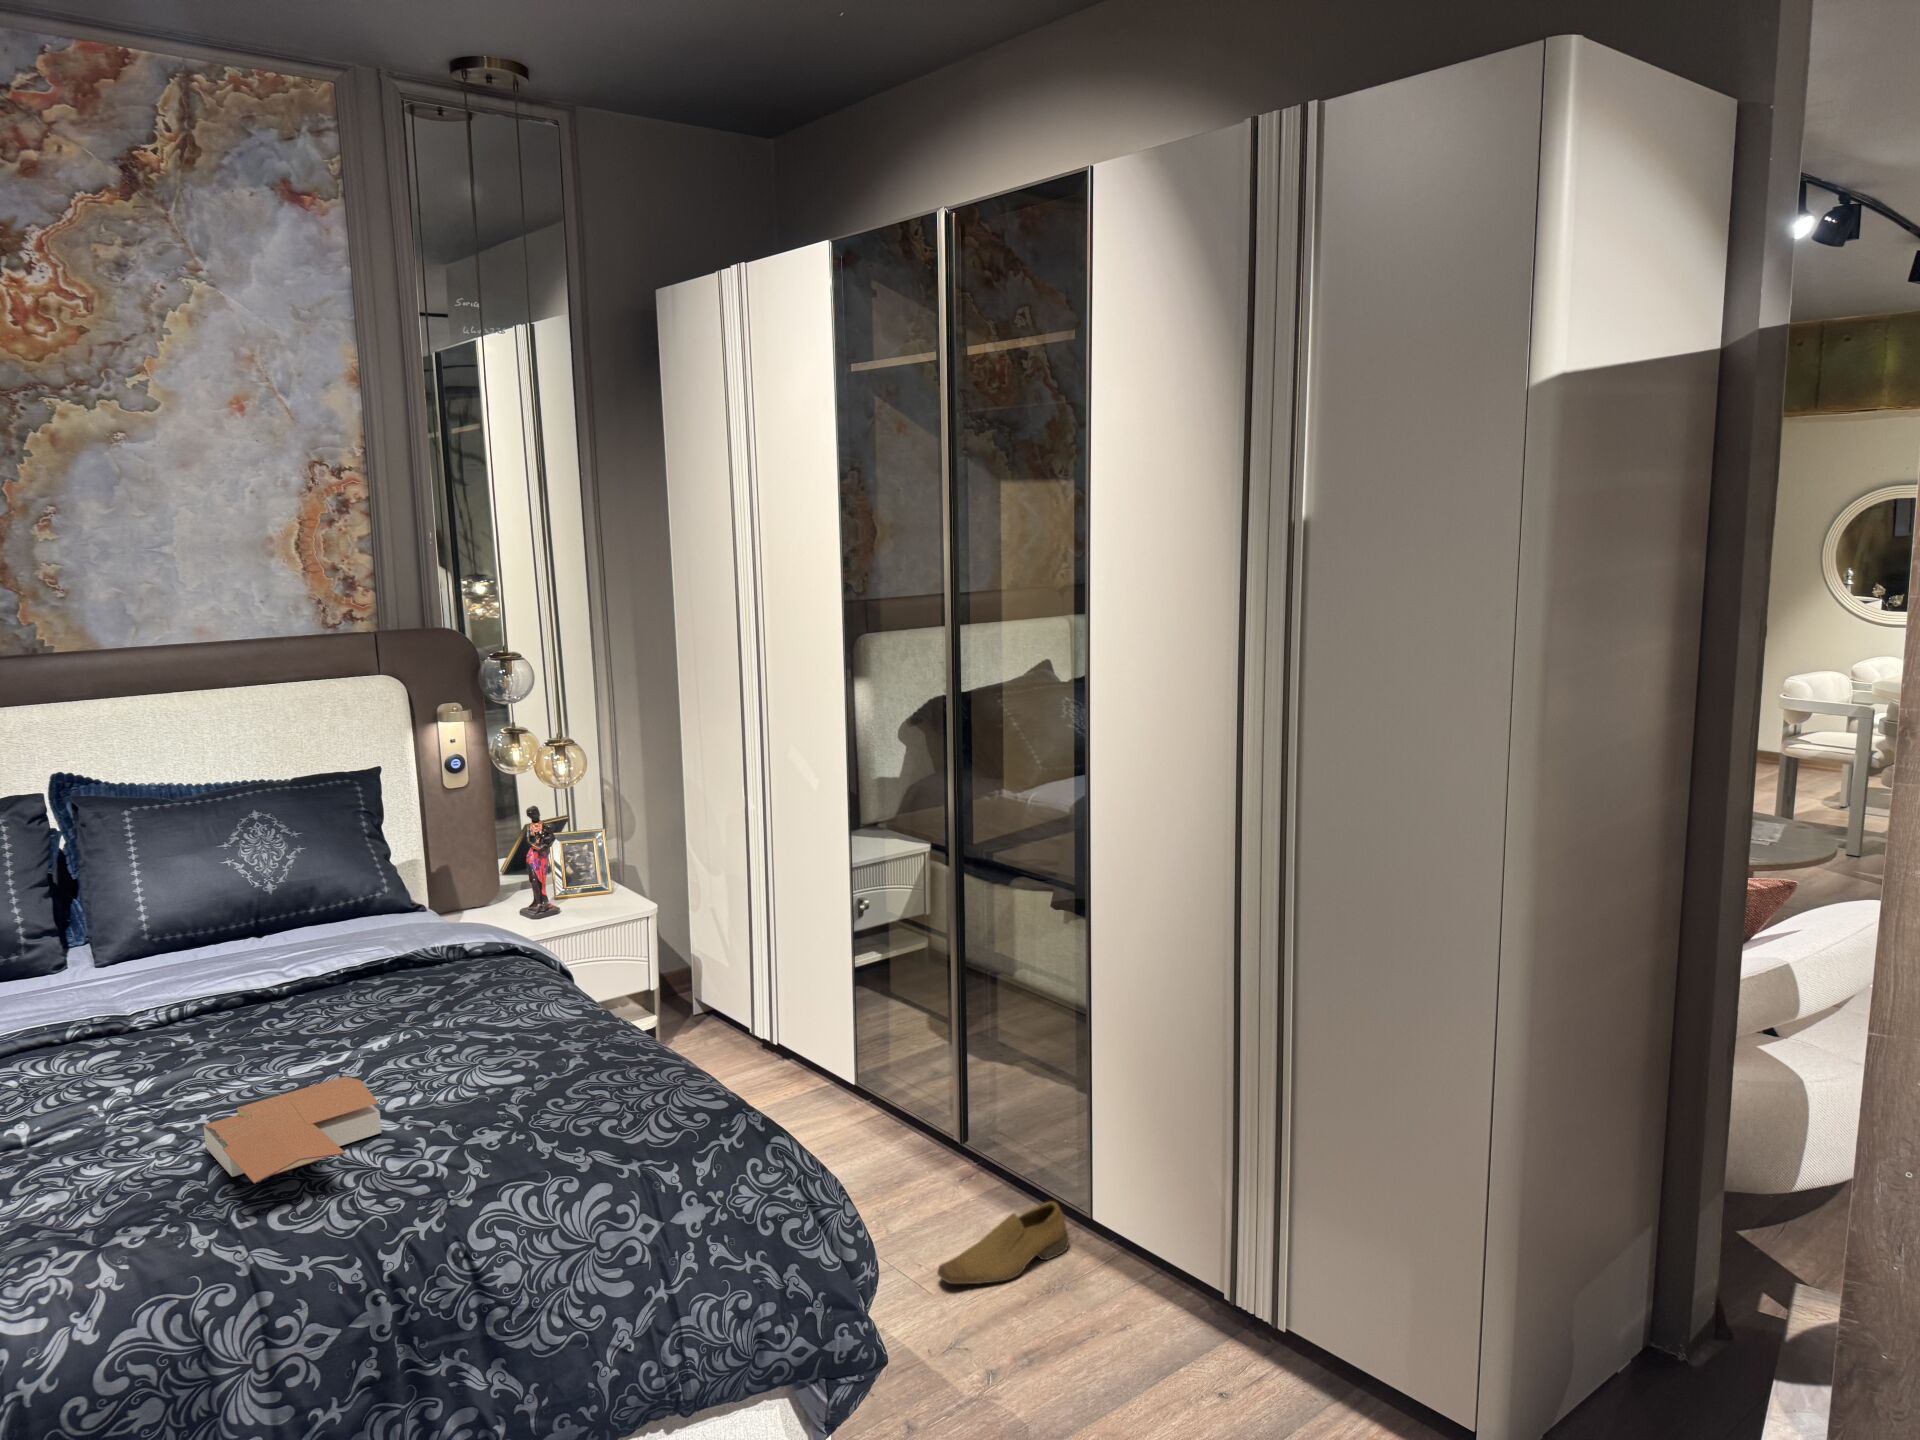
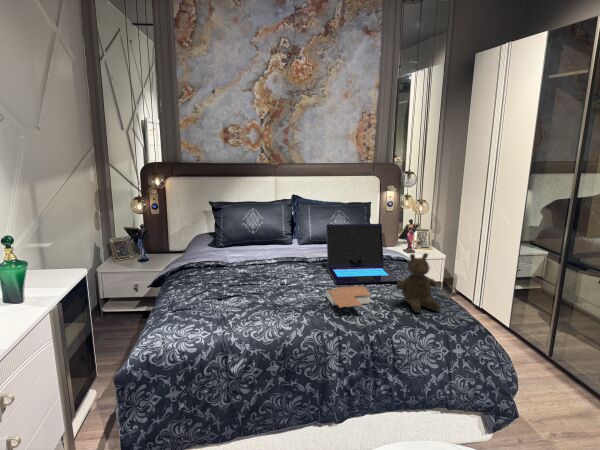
laptop: none [193,841,490,1088] -> present [326,224,399,284]
teddy bear: none [468,920,621,1125] -> present [396,253,440,312]
shoe: present [937,1201,1069,1284] -> none [534,386,589,408]

